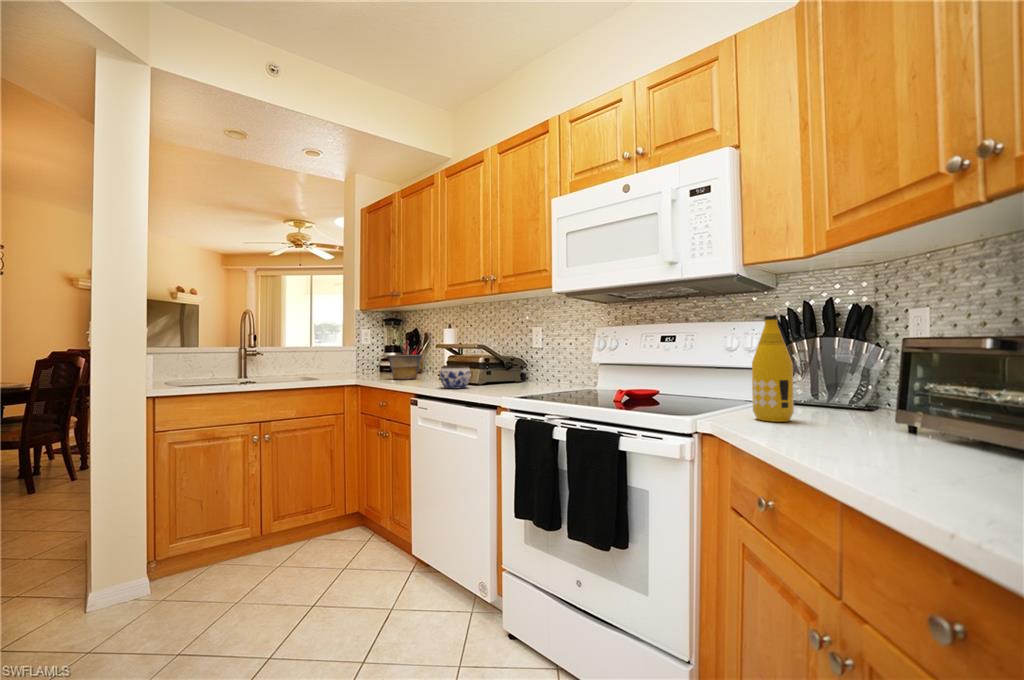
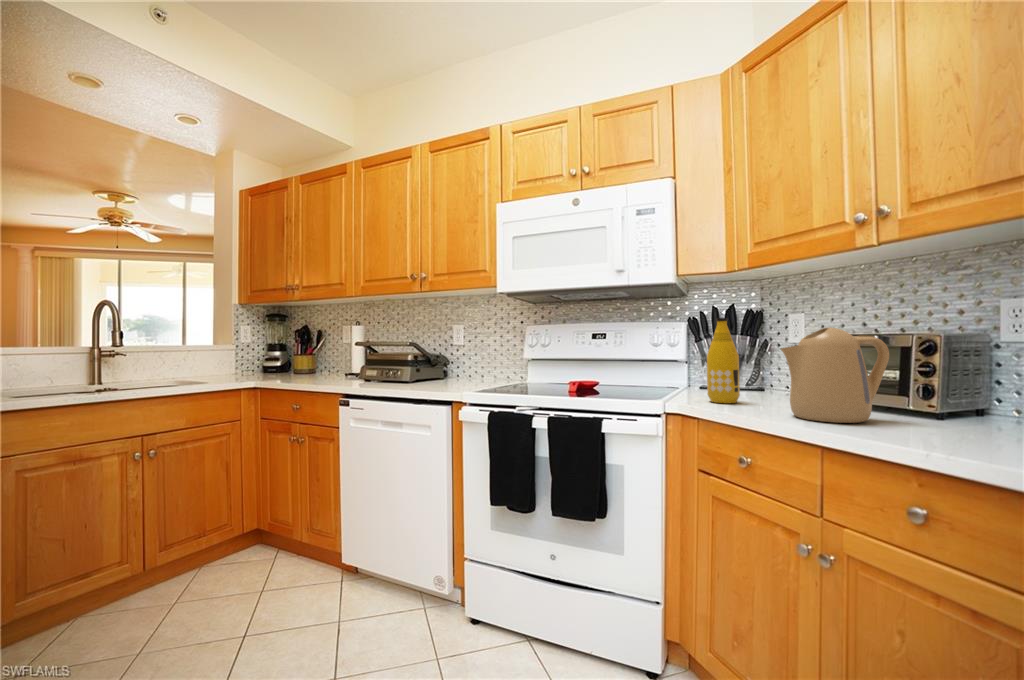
kettle: none [801,326,958,453] -> present [781,327,889,423]
bowl: present [387,355,423,380] -> none [287,353,329,379]
jar: present [440,365,471,389] -> none [372,363,404,387]

